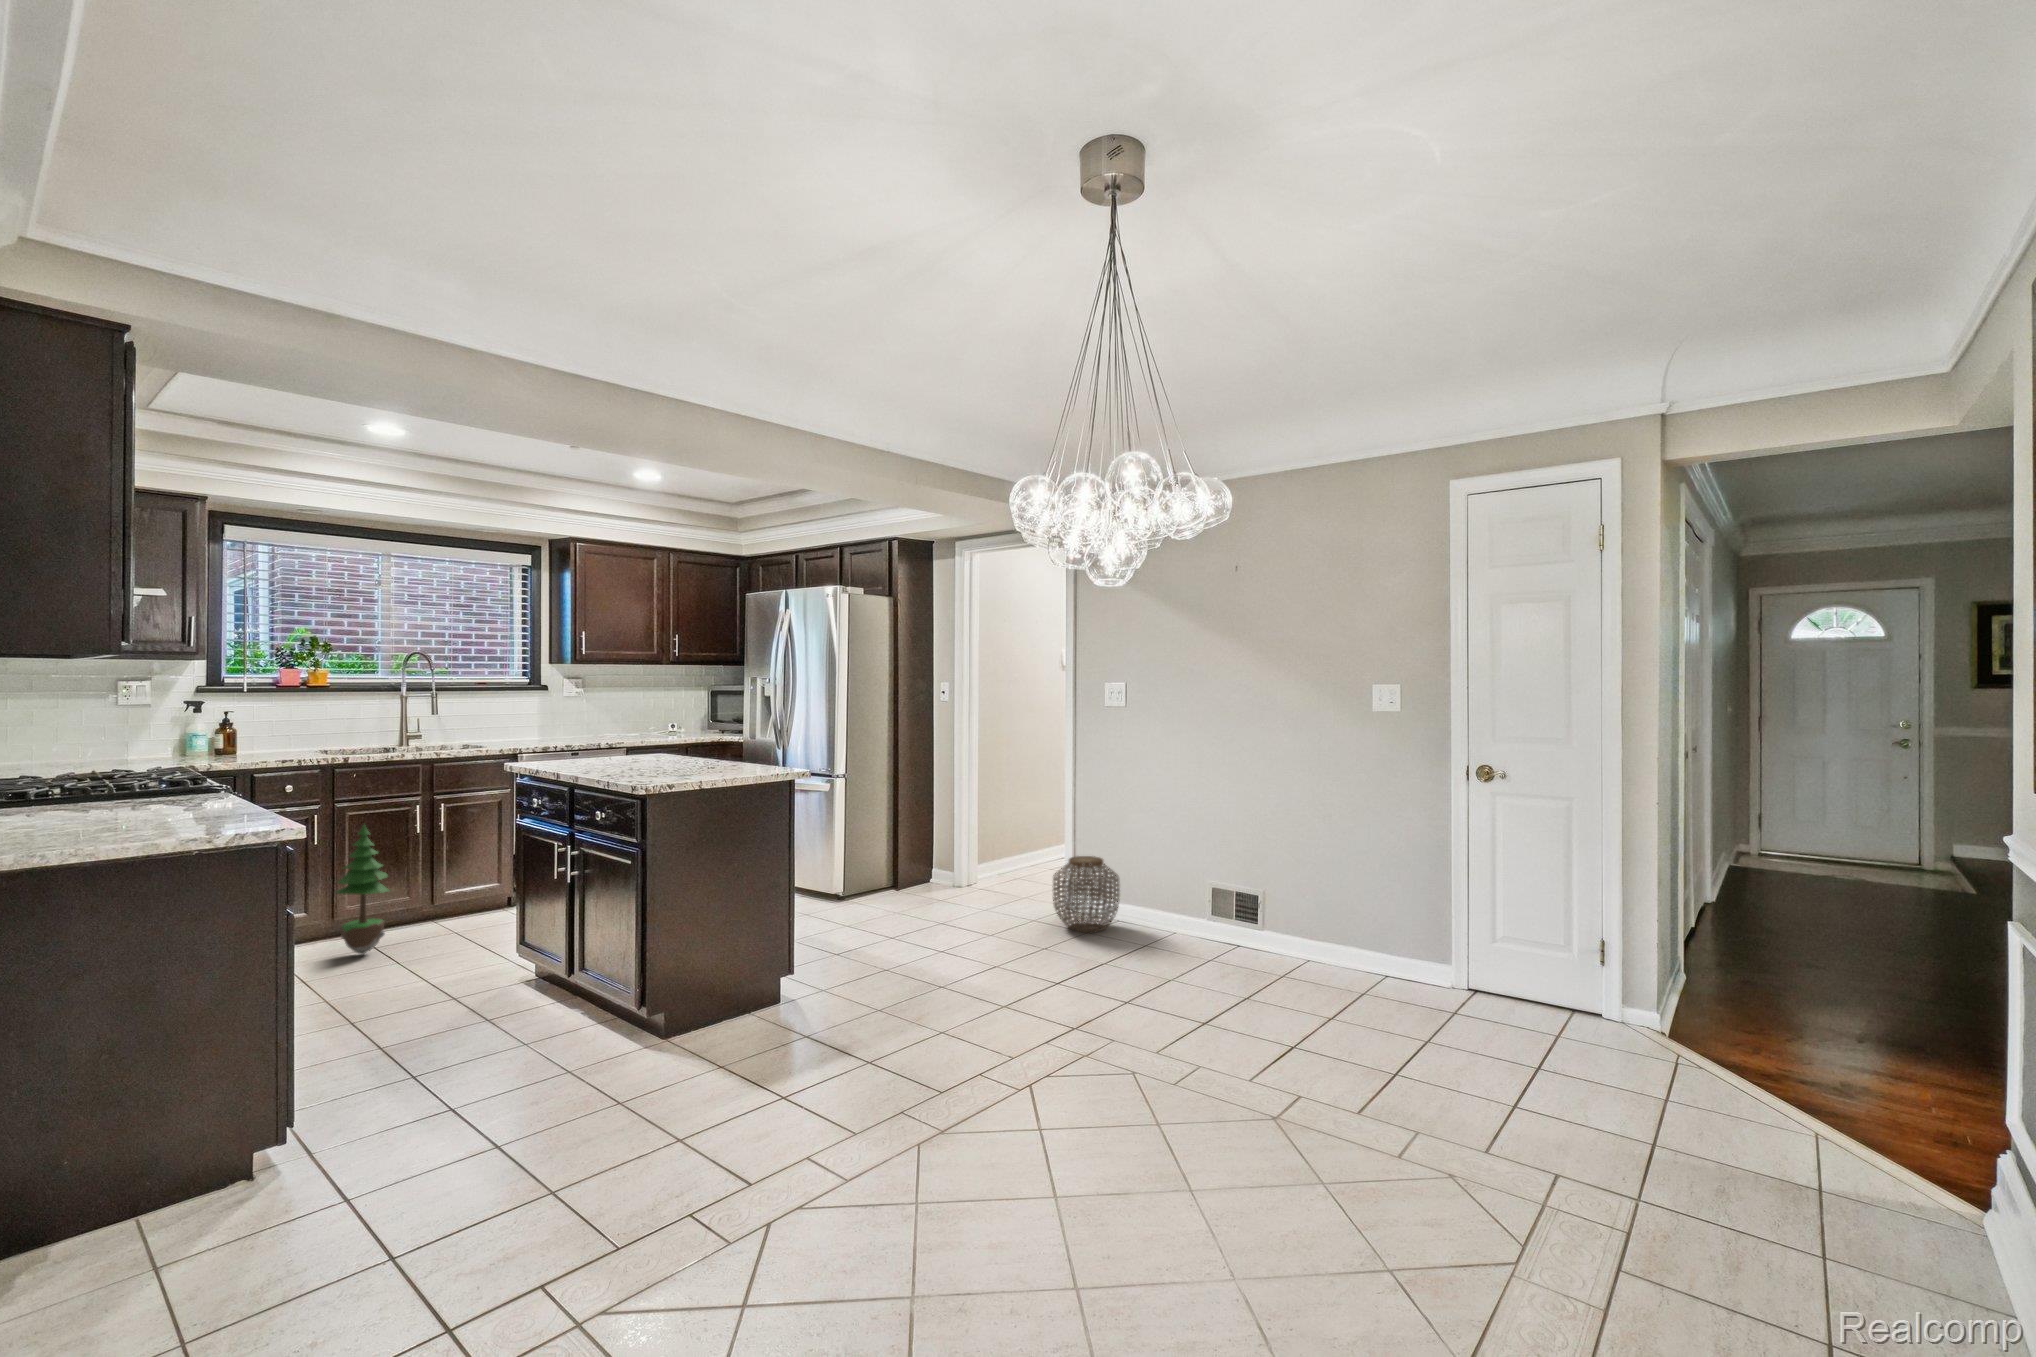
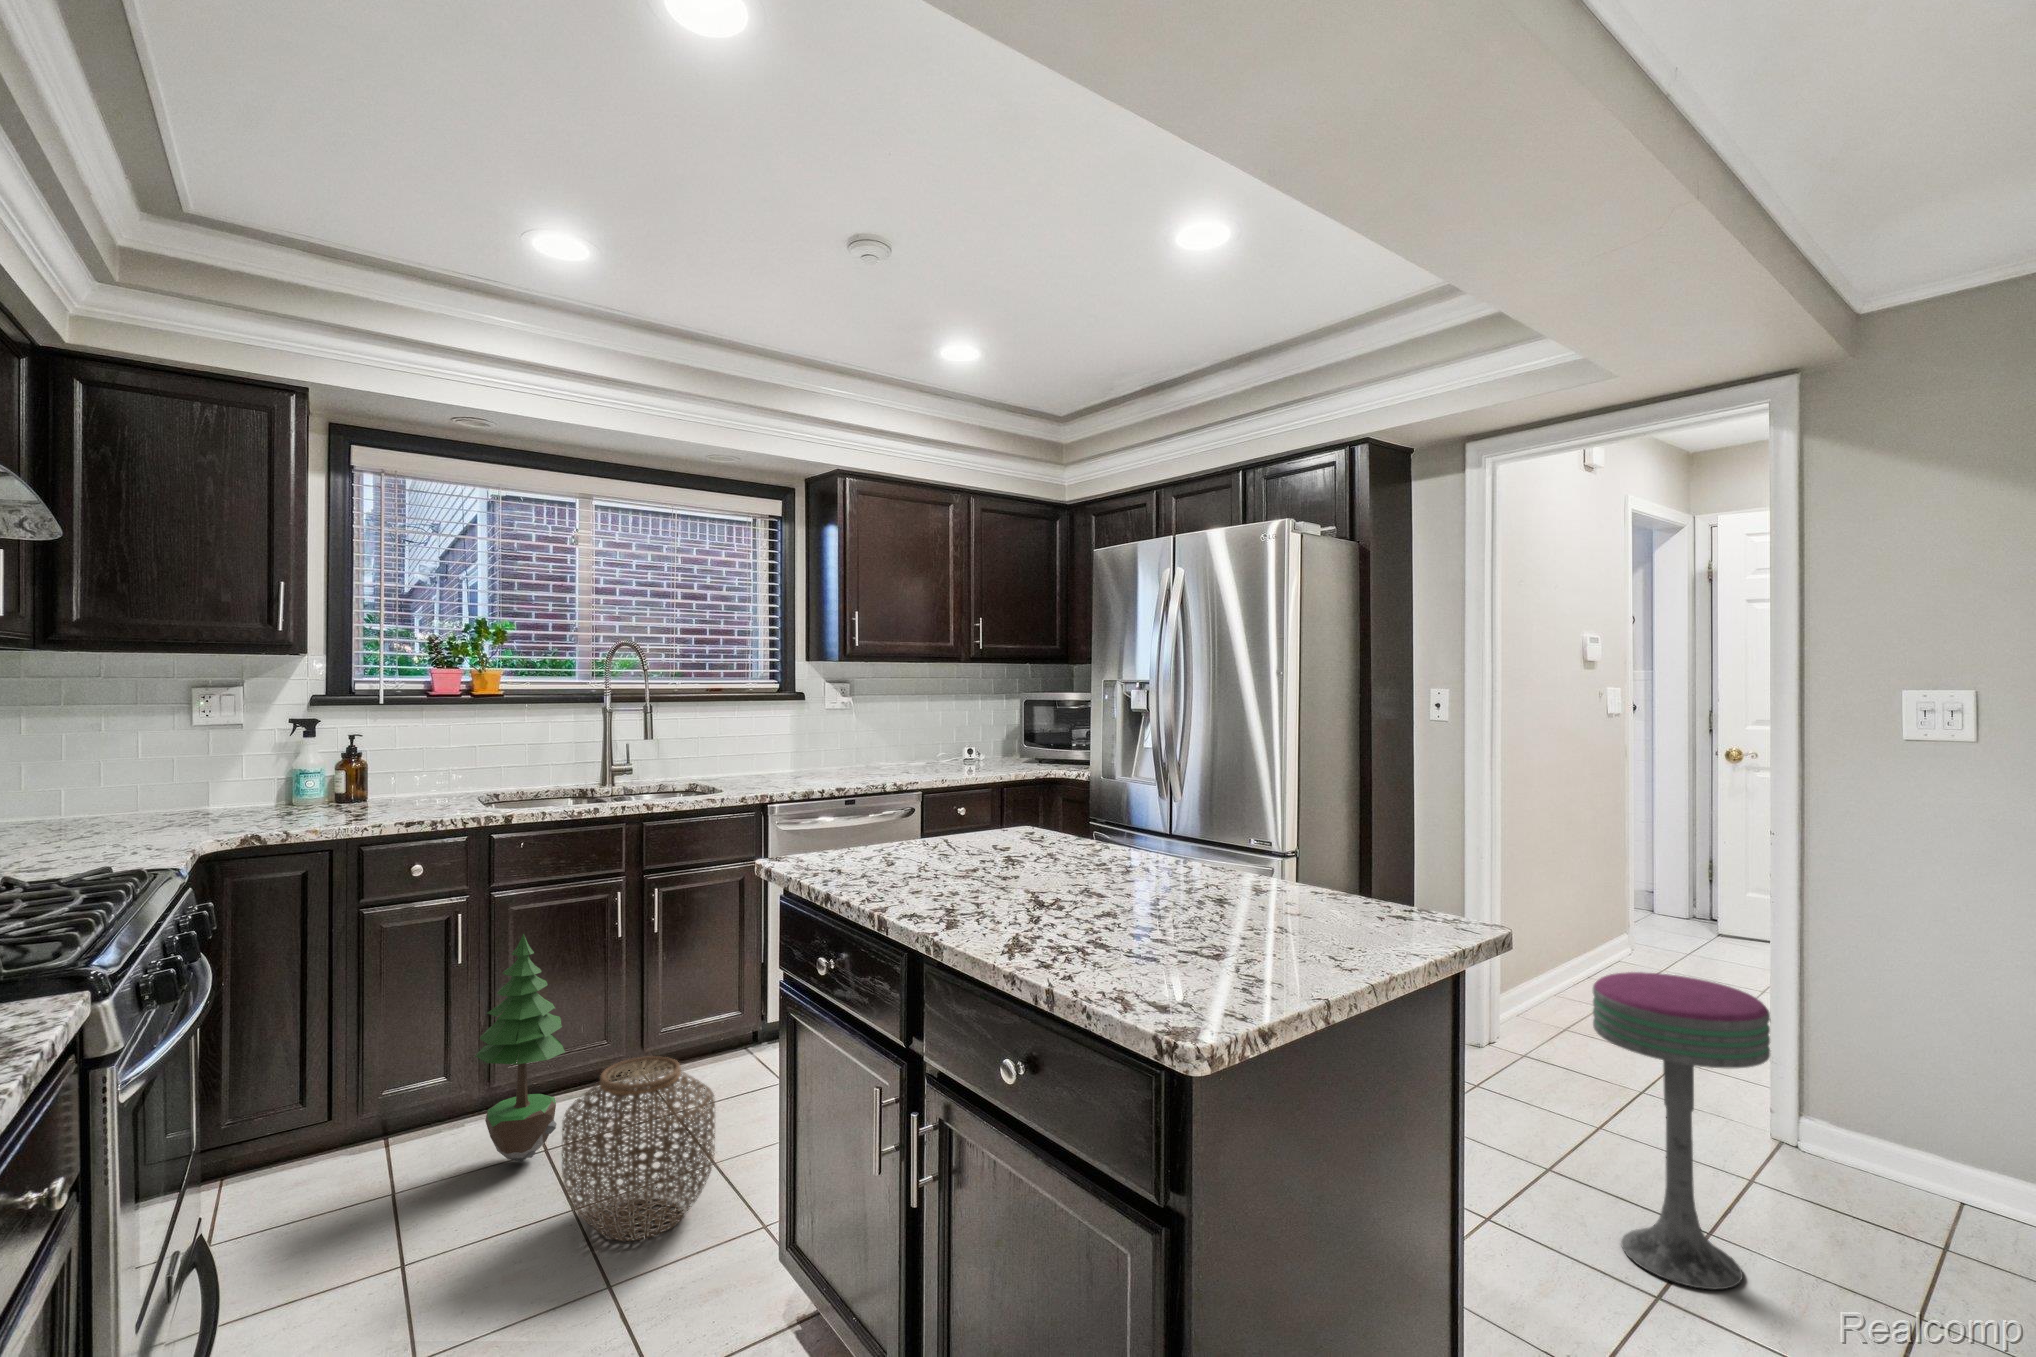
bar stool: none [943,816,1011,949] -> present [1593,972,1770,1289]
woven basket: present [1053,856,1119,932] -> present [562,1056,715,1241]

